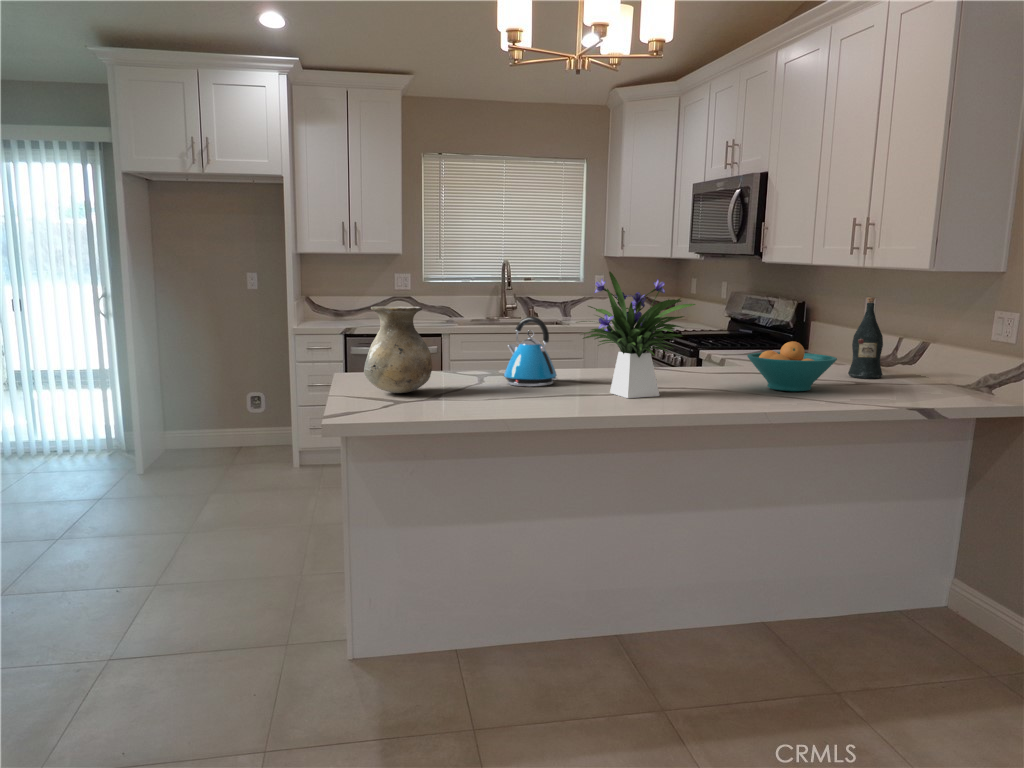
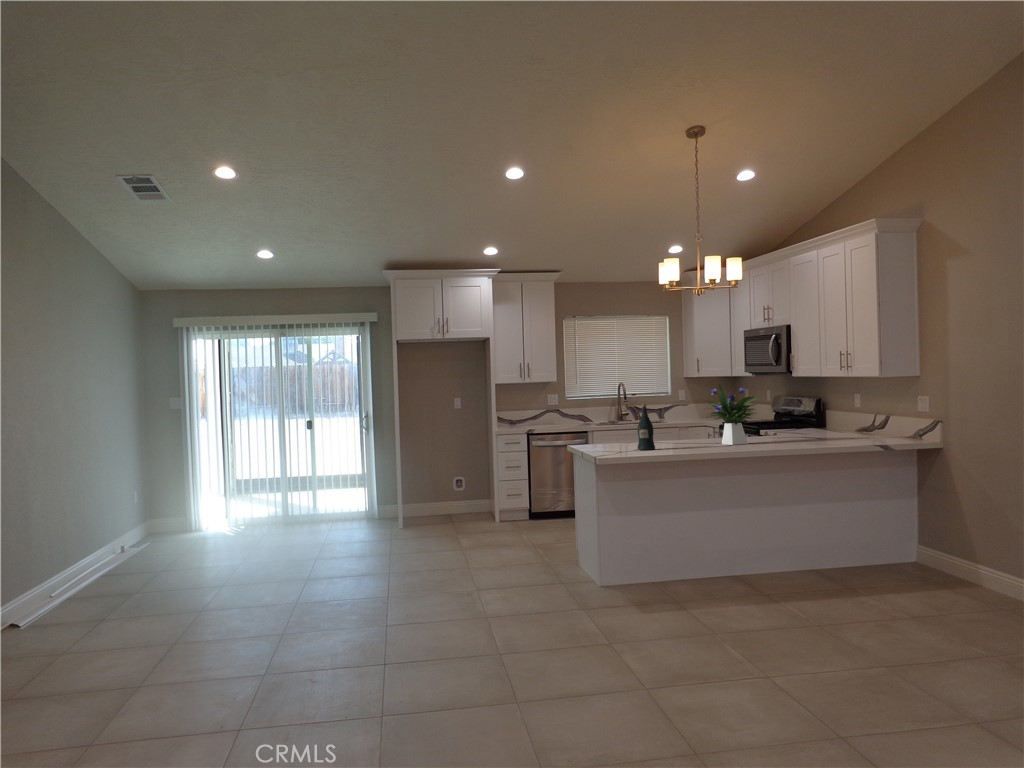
wine bottle: present [848,298,883,379] -> present [637,404,655,450]
vase: present [364,306,432,393] -> none [595,406,629,450]
kettle: present [504,317,558,387] -> none [660,410,690,446]
fruit bowl: present [747,341,837,391] -> none [790,415,835,440]

